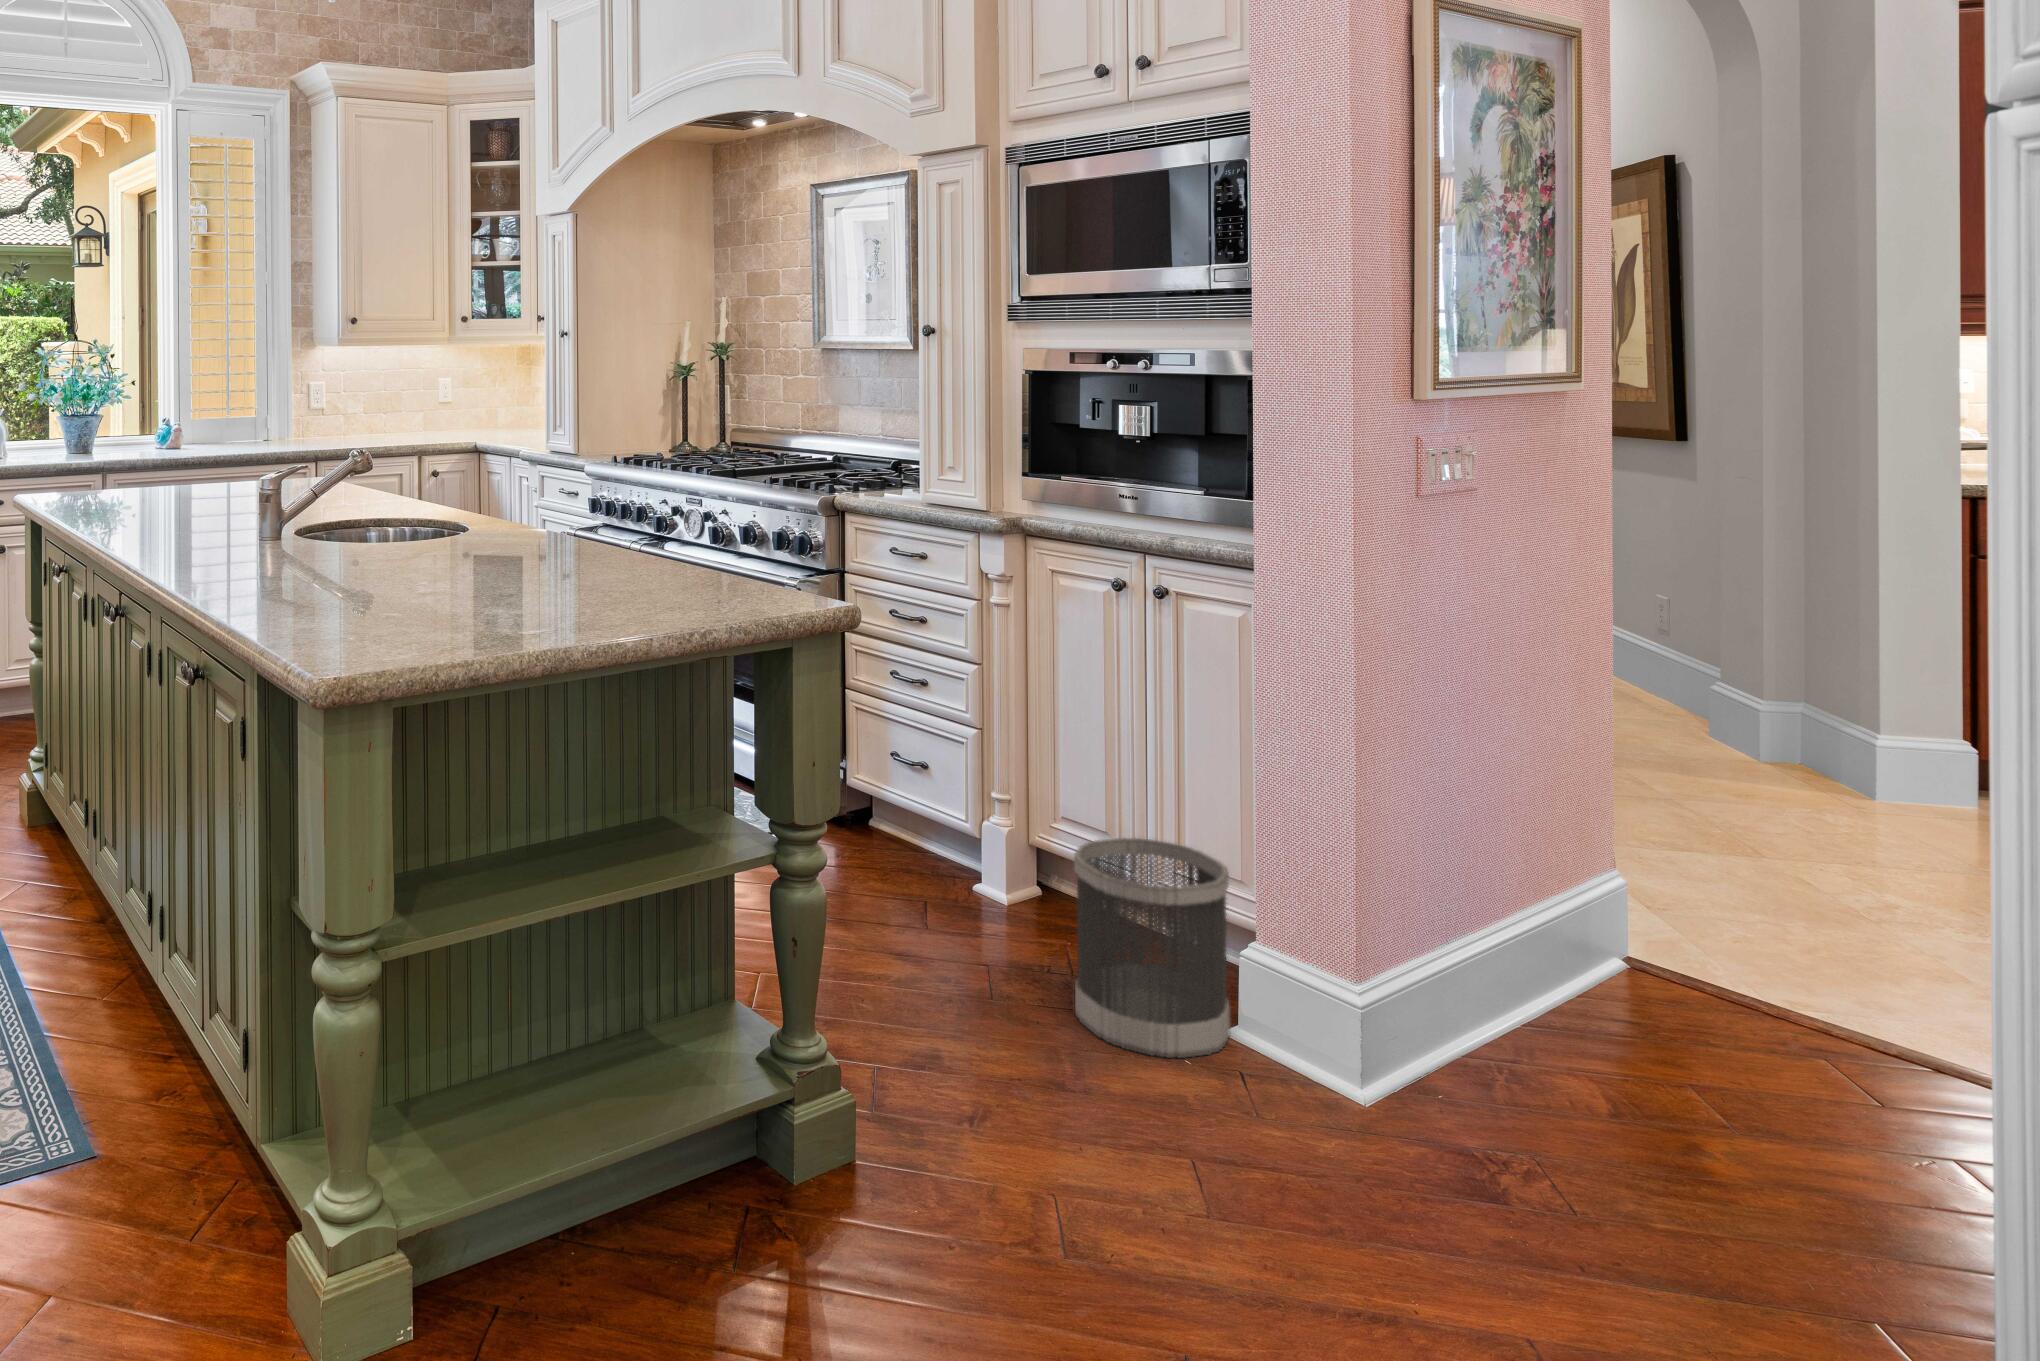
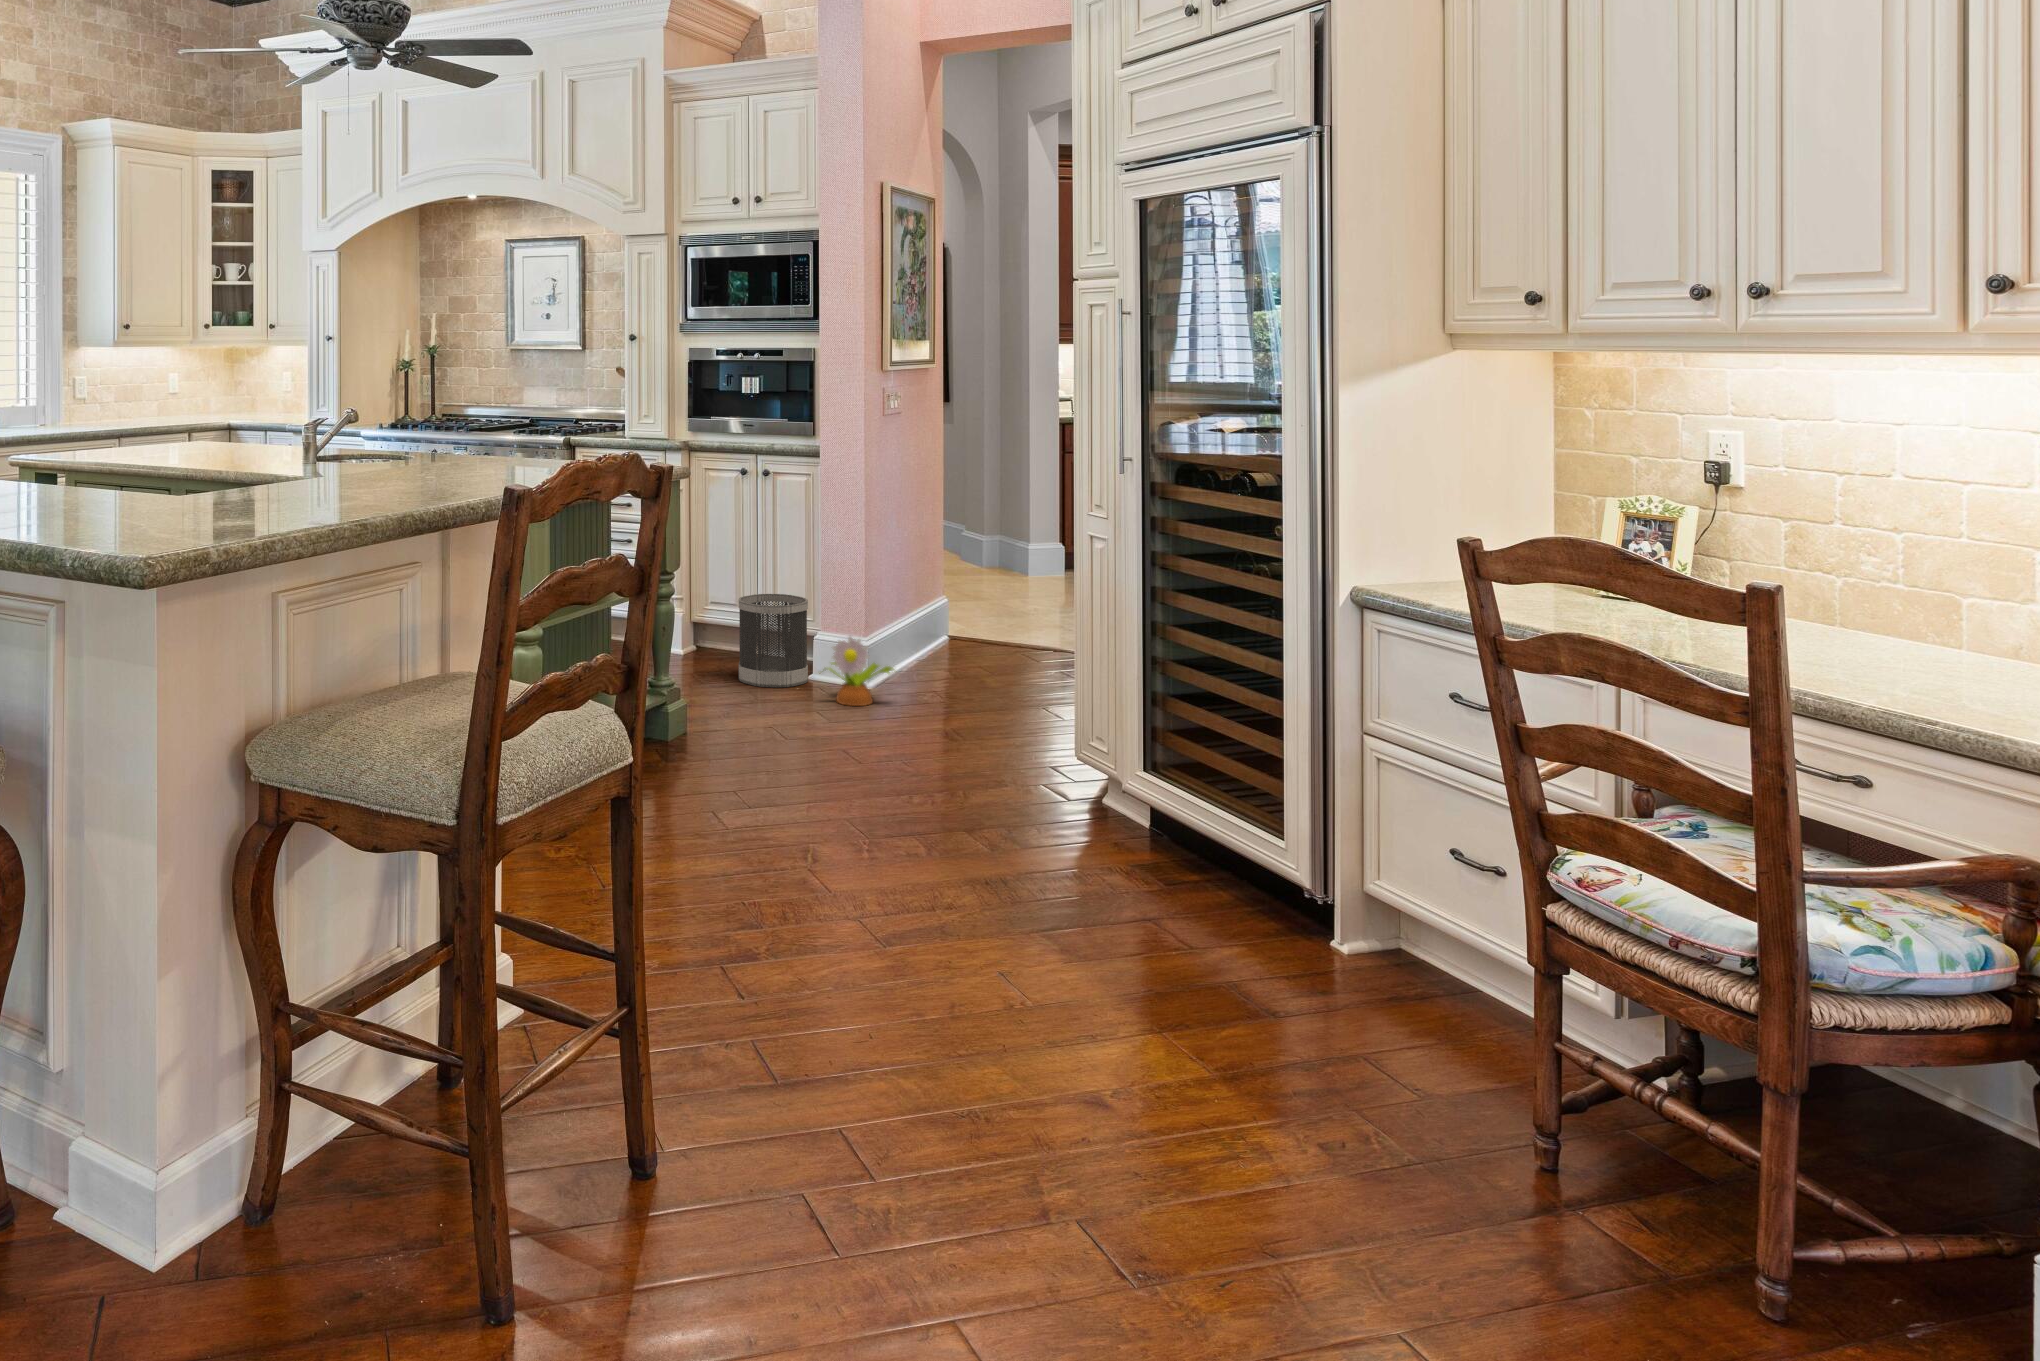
decorative plant: none [1212,1009,1415,1176] -> present [825,637,894,706]

